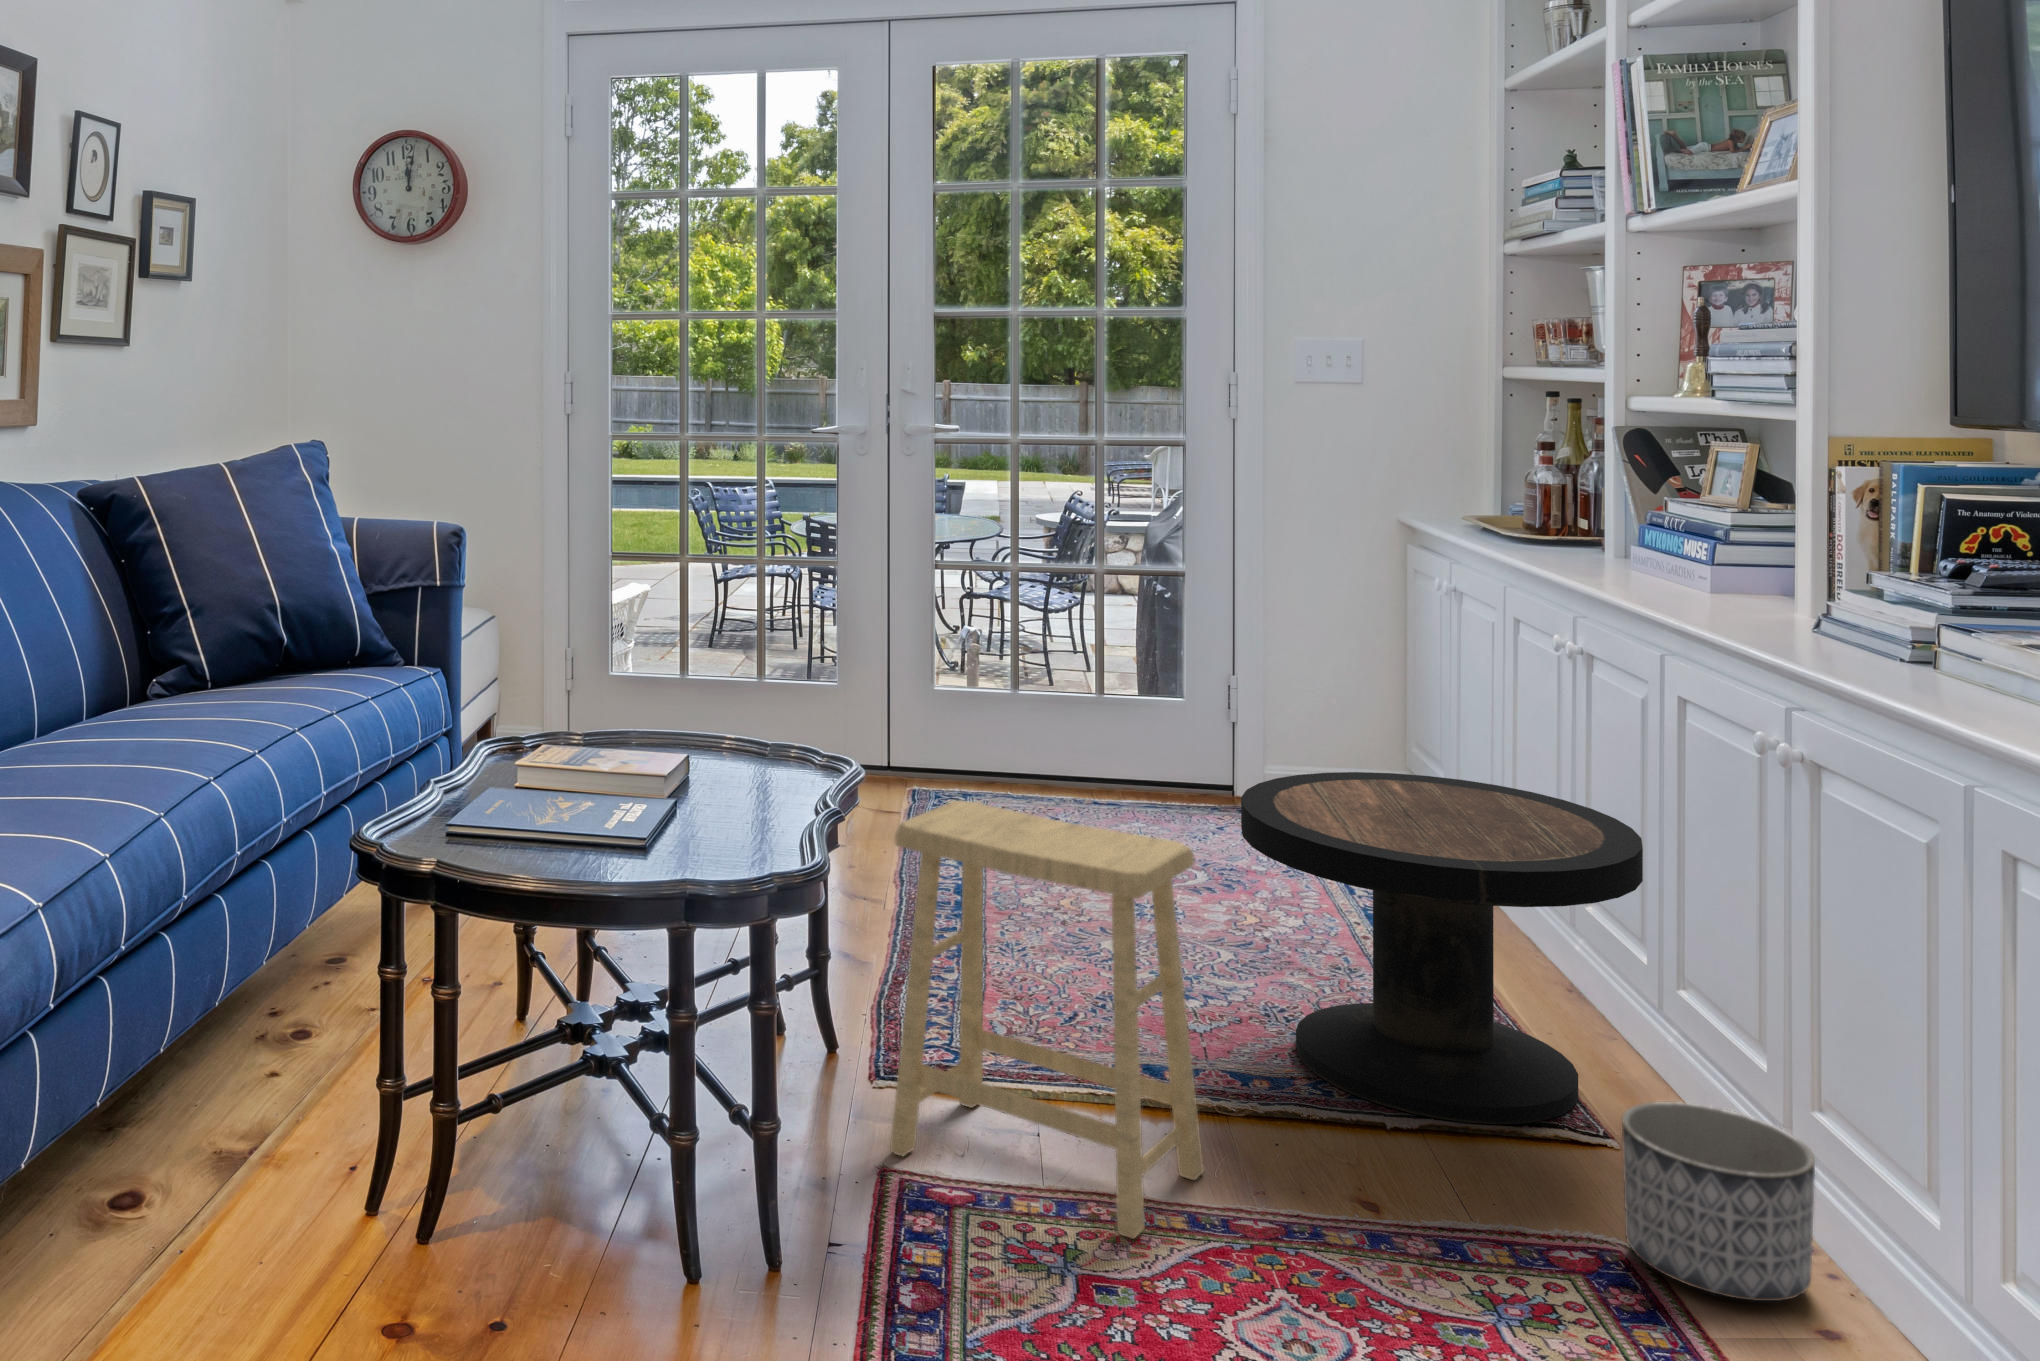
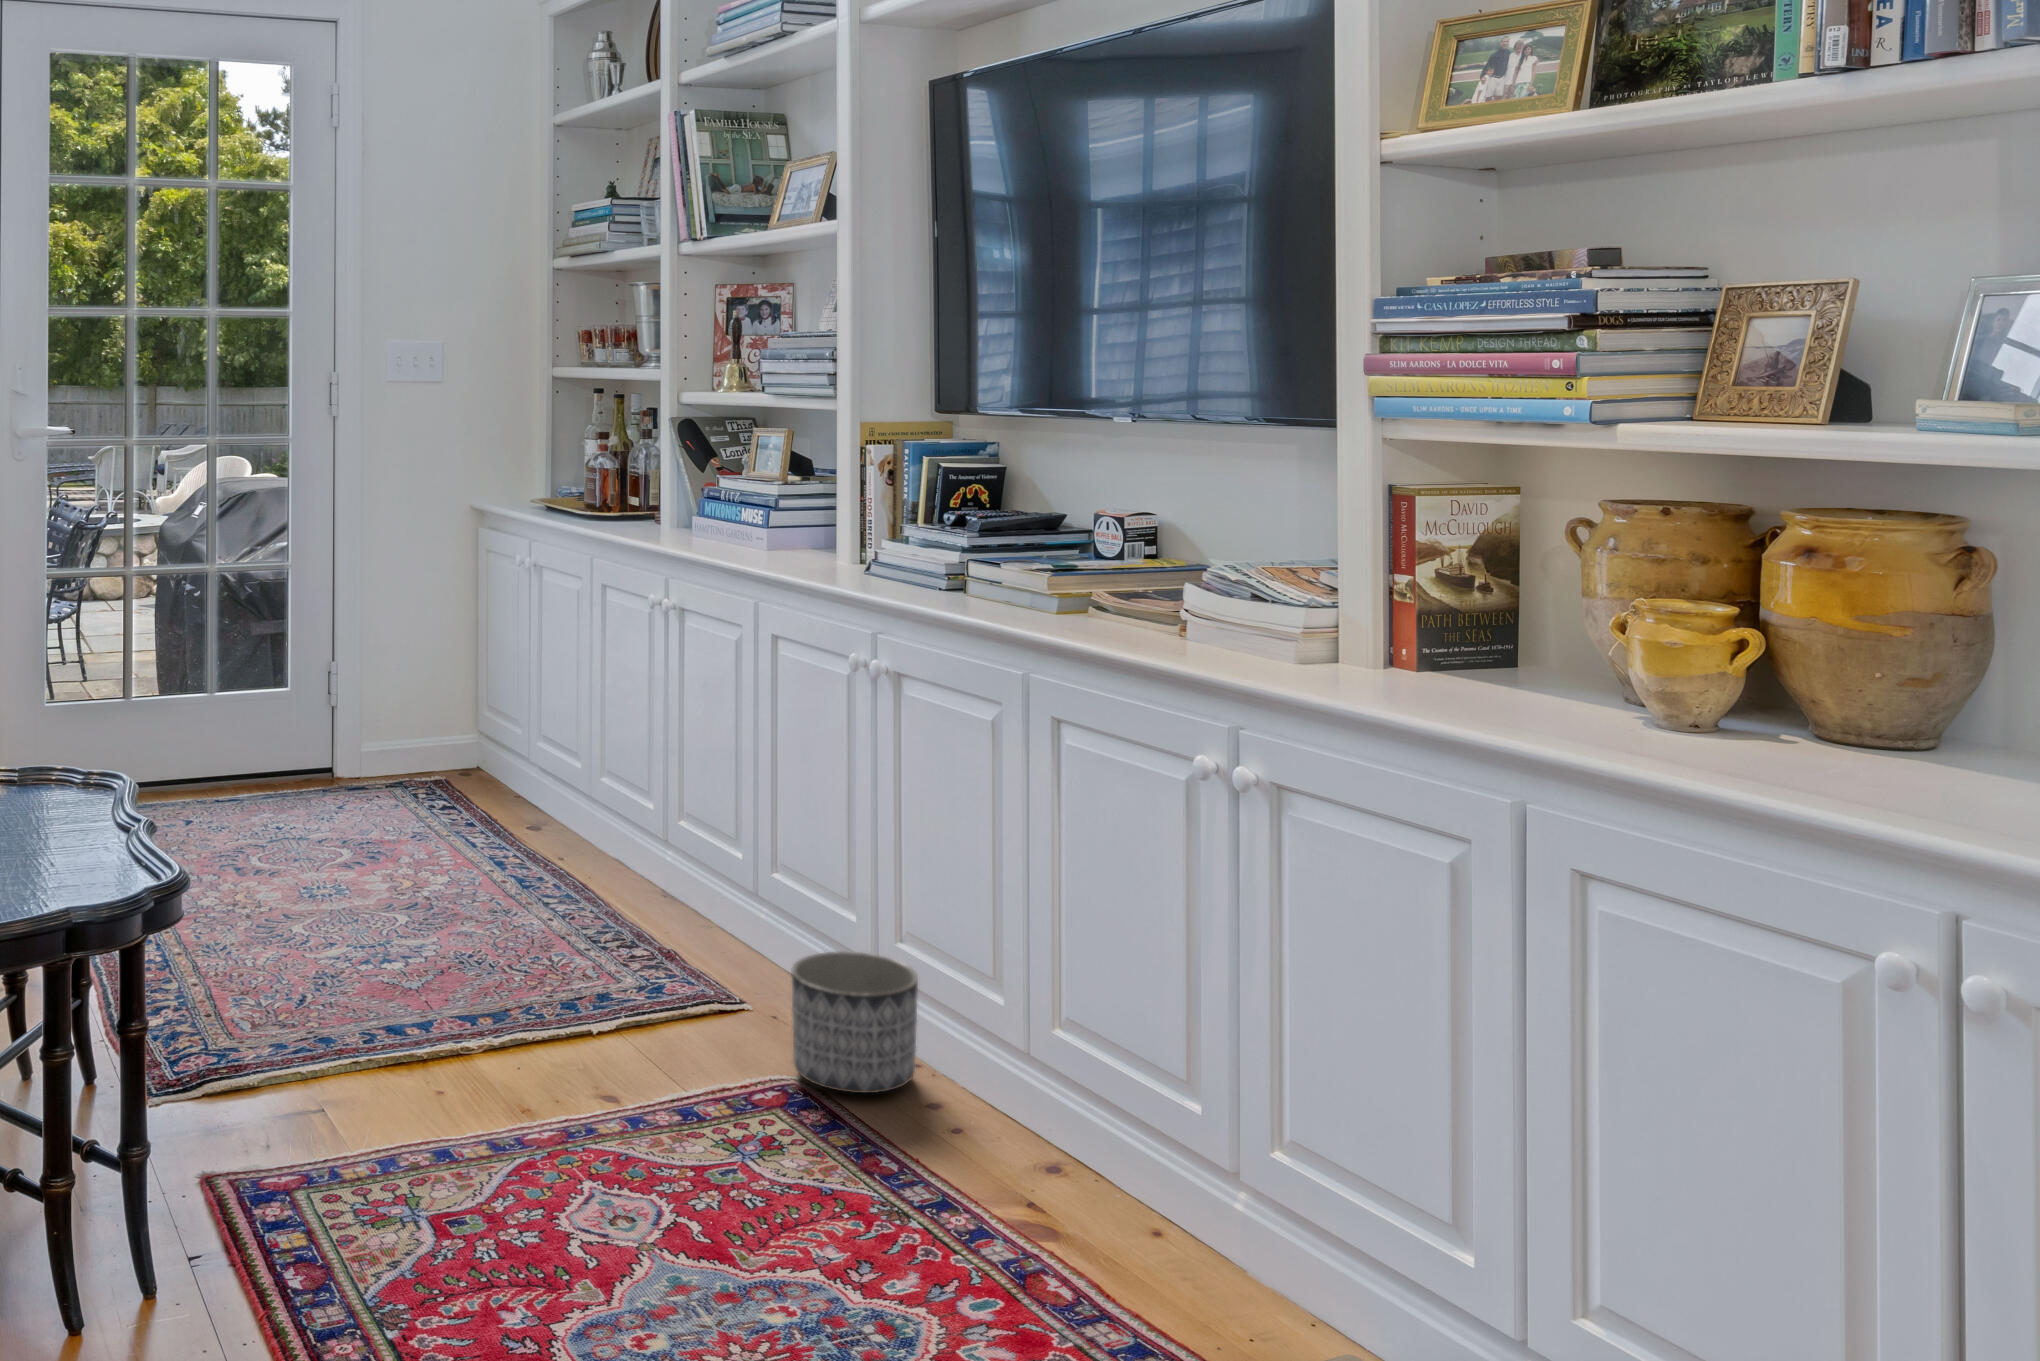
side table: present [1241,772,1643,1124] -> none [452,725,758,1015]
footstool: present [890,801,1204,1239] -> none [206,796,482,1175]

